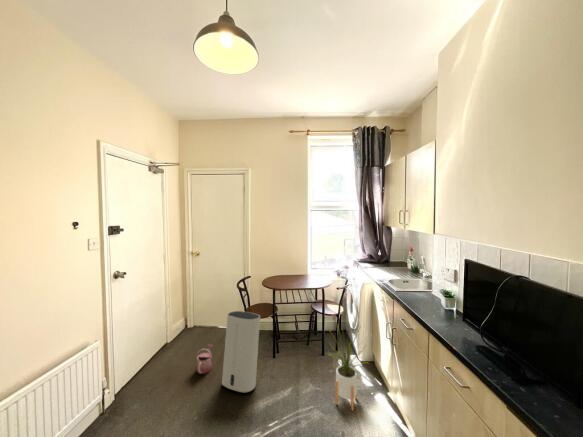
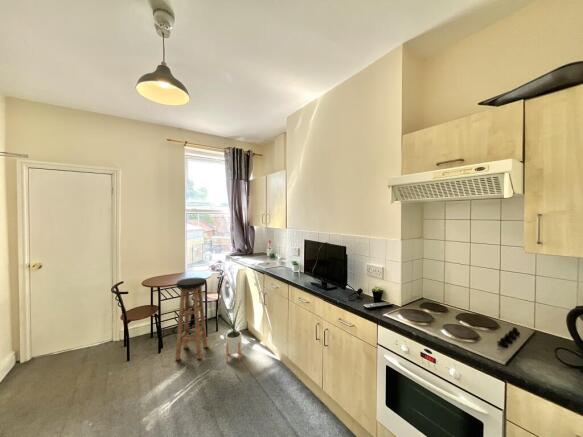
bar stool: none [284,284,320,385] -> present [176,277,207,360]
air purifier: present [222,311,260,392] -> none [110,312,152,389]
watering can: present [197,344,213,374] -> none [65,361,88,394]

